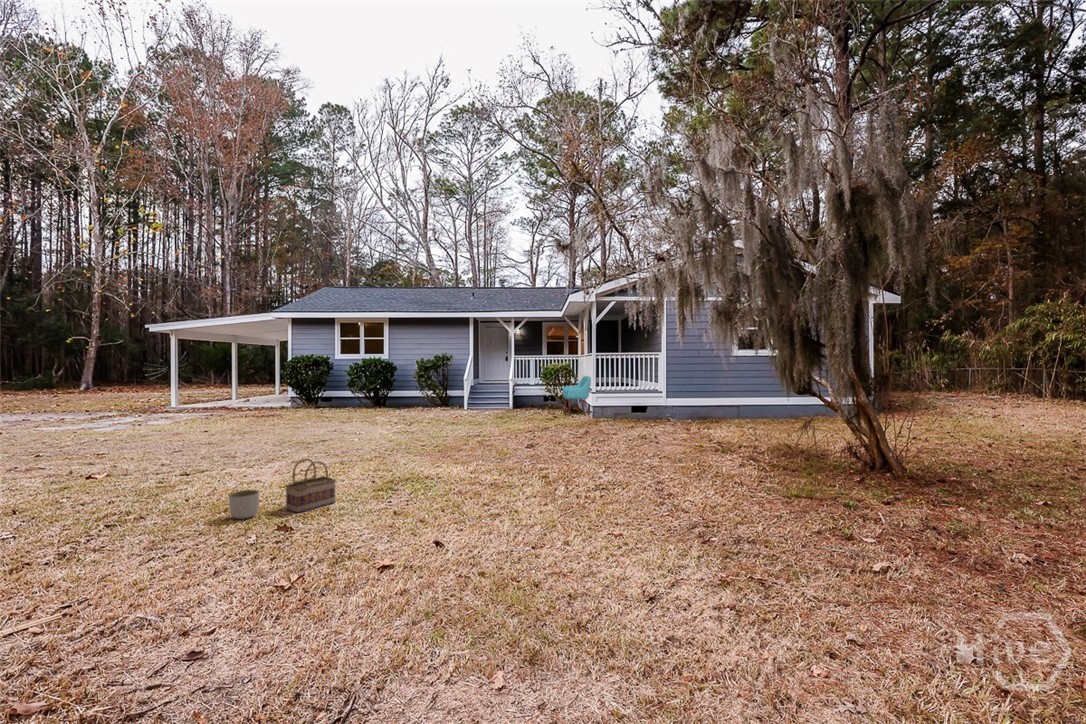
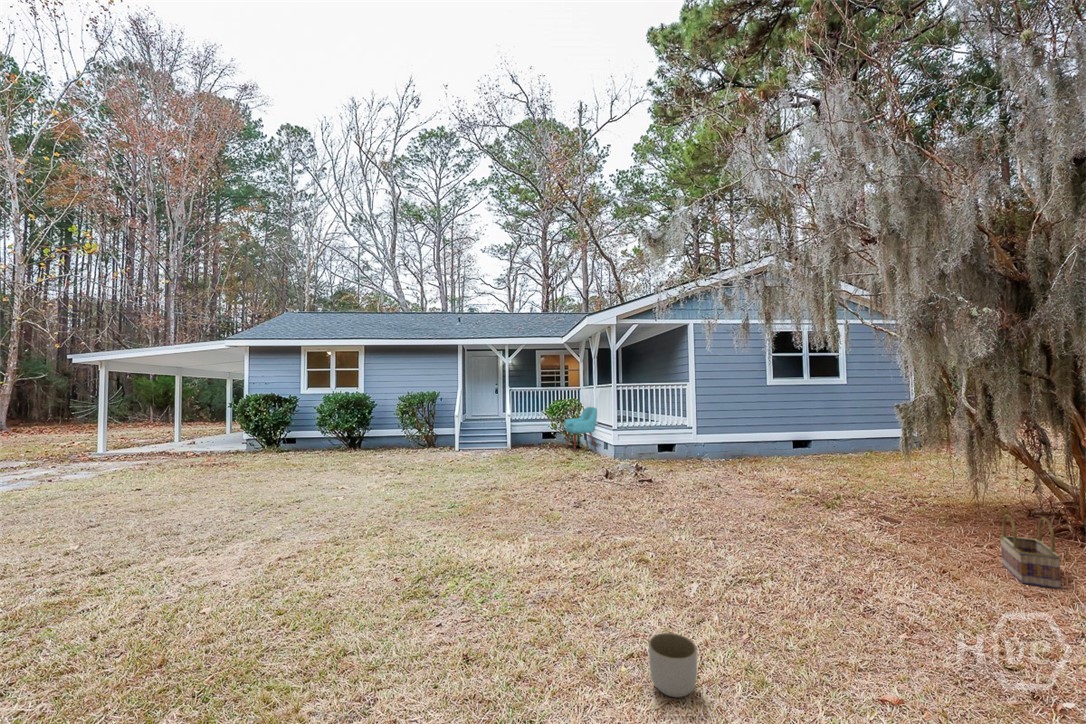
basket: present [286,459,336,513] -> present [1000,514,1061,589]
planter: present [229,490,259,519] -> present [649,633,697,697]

